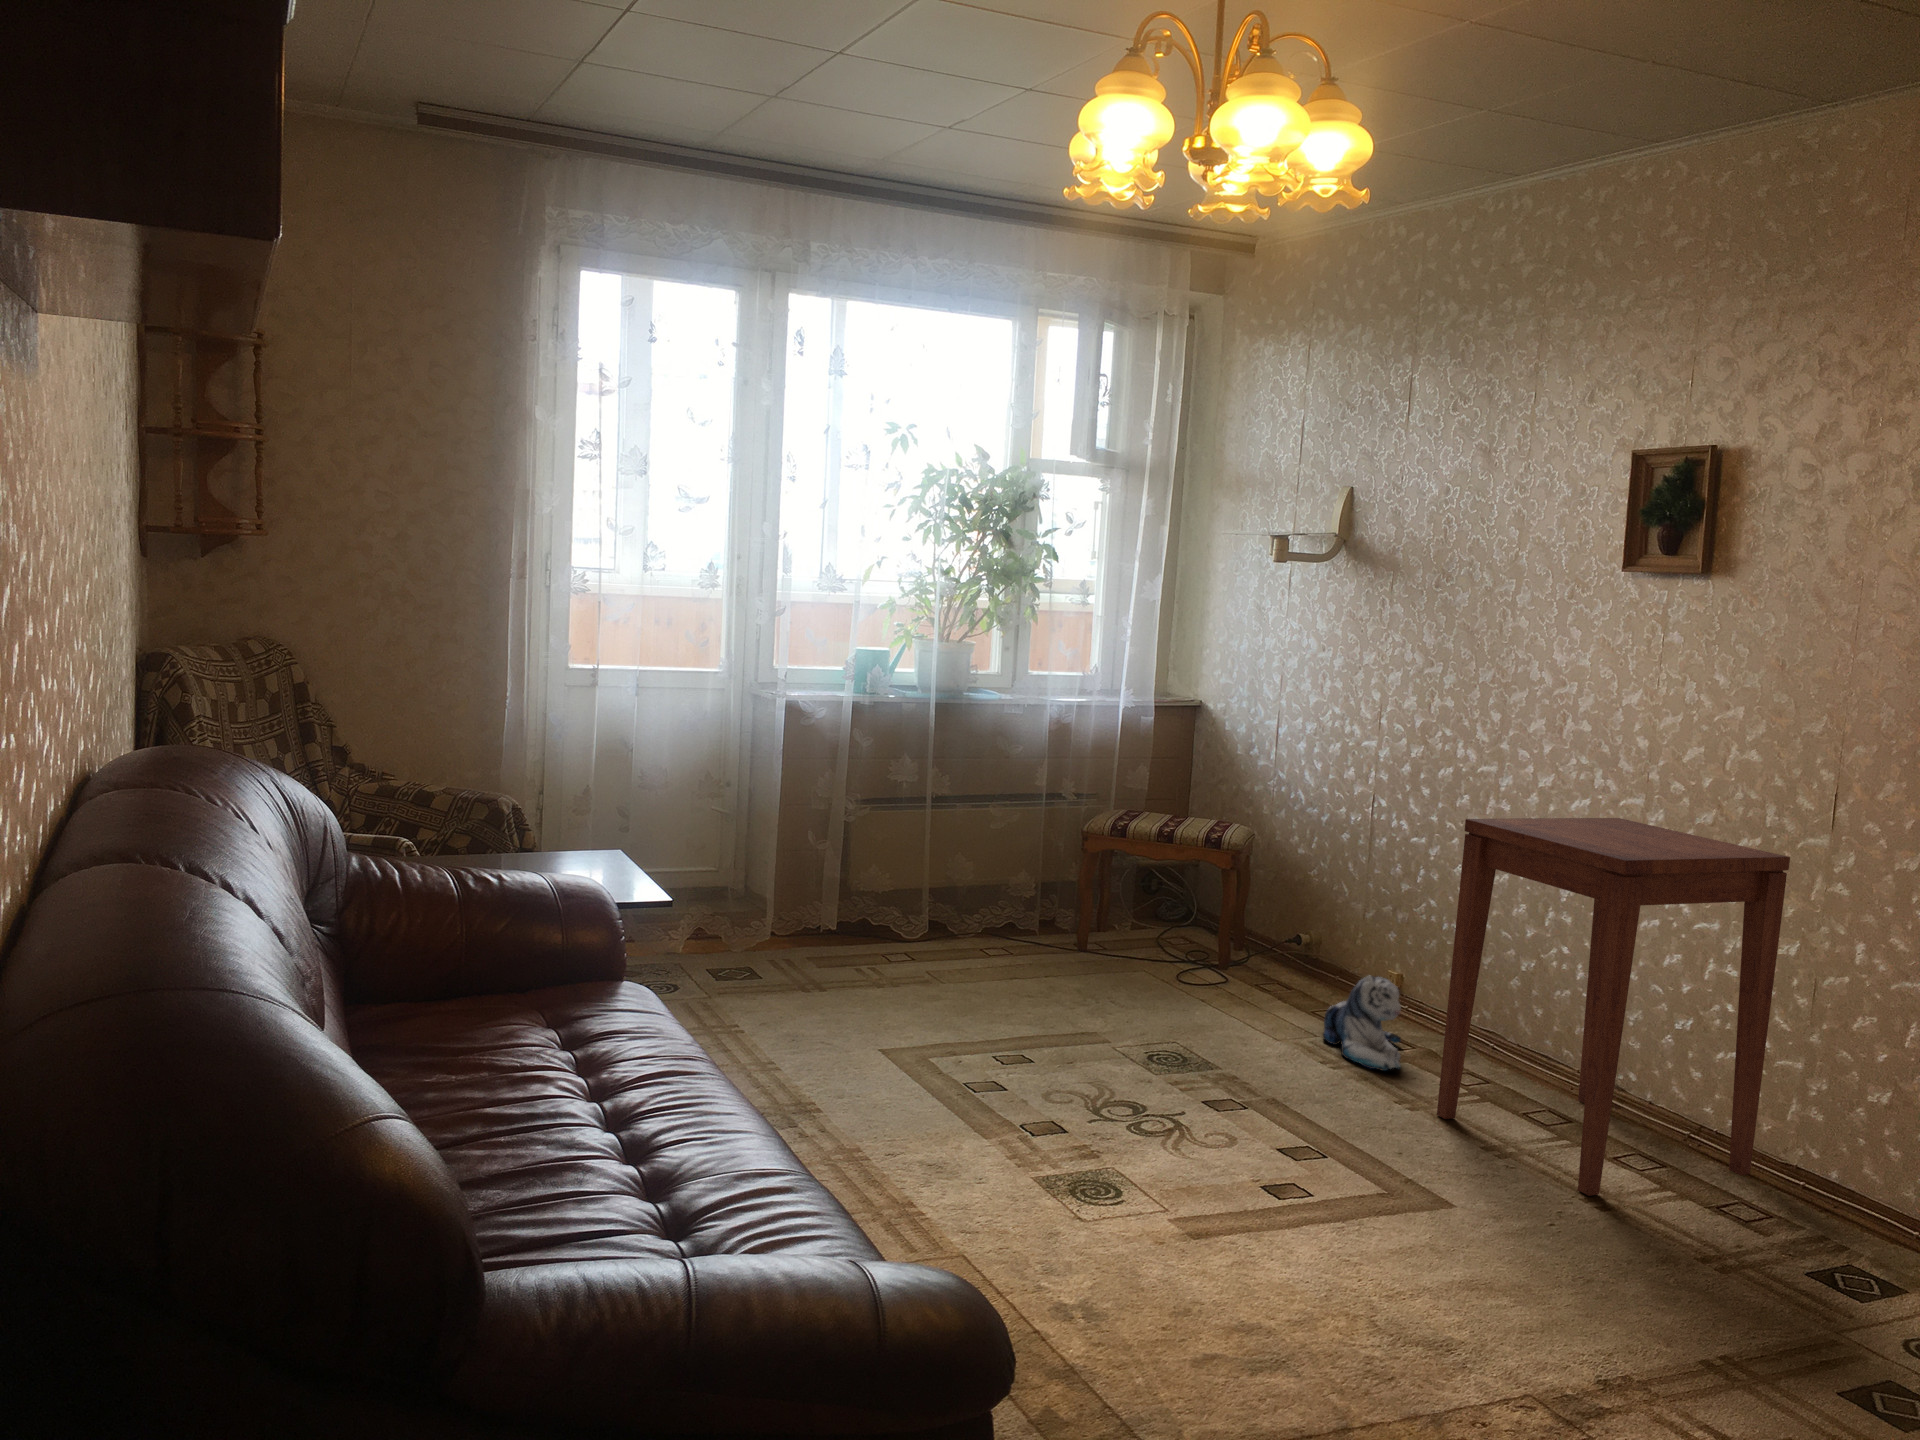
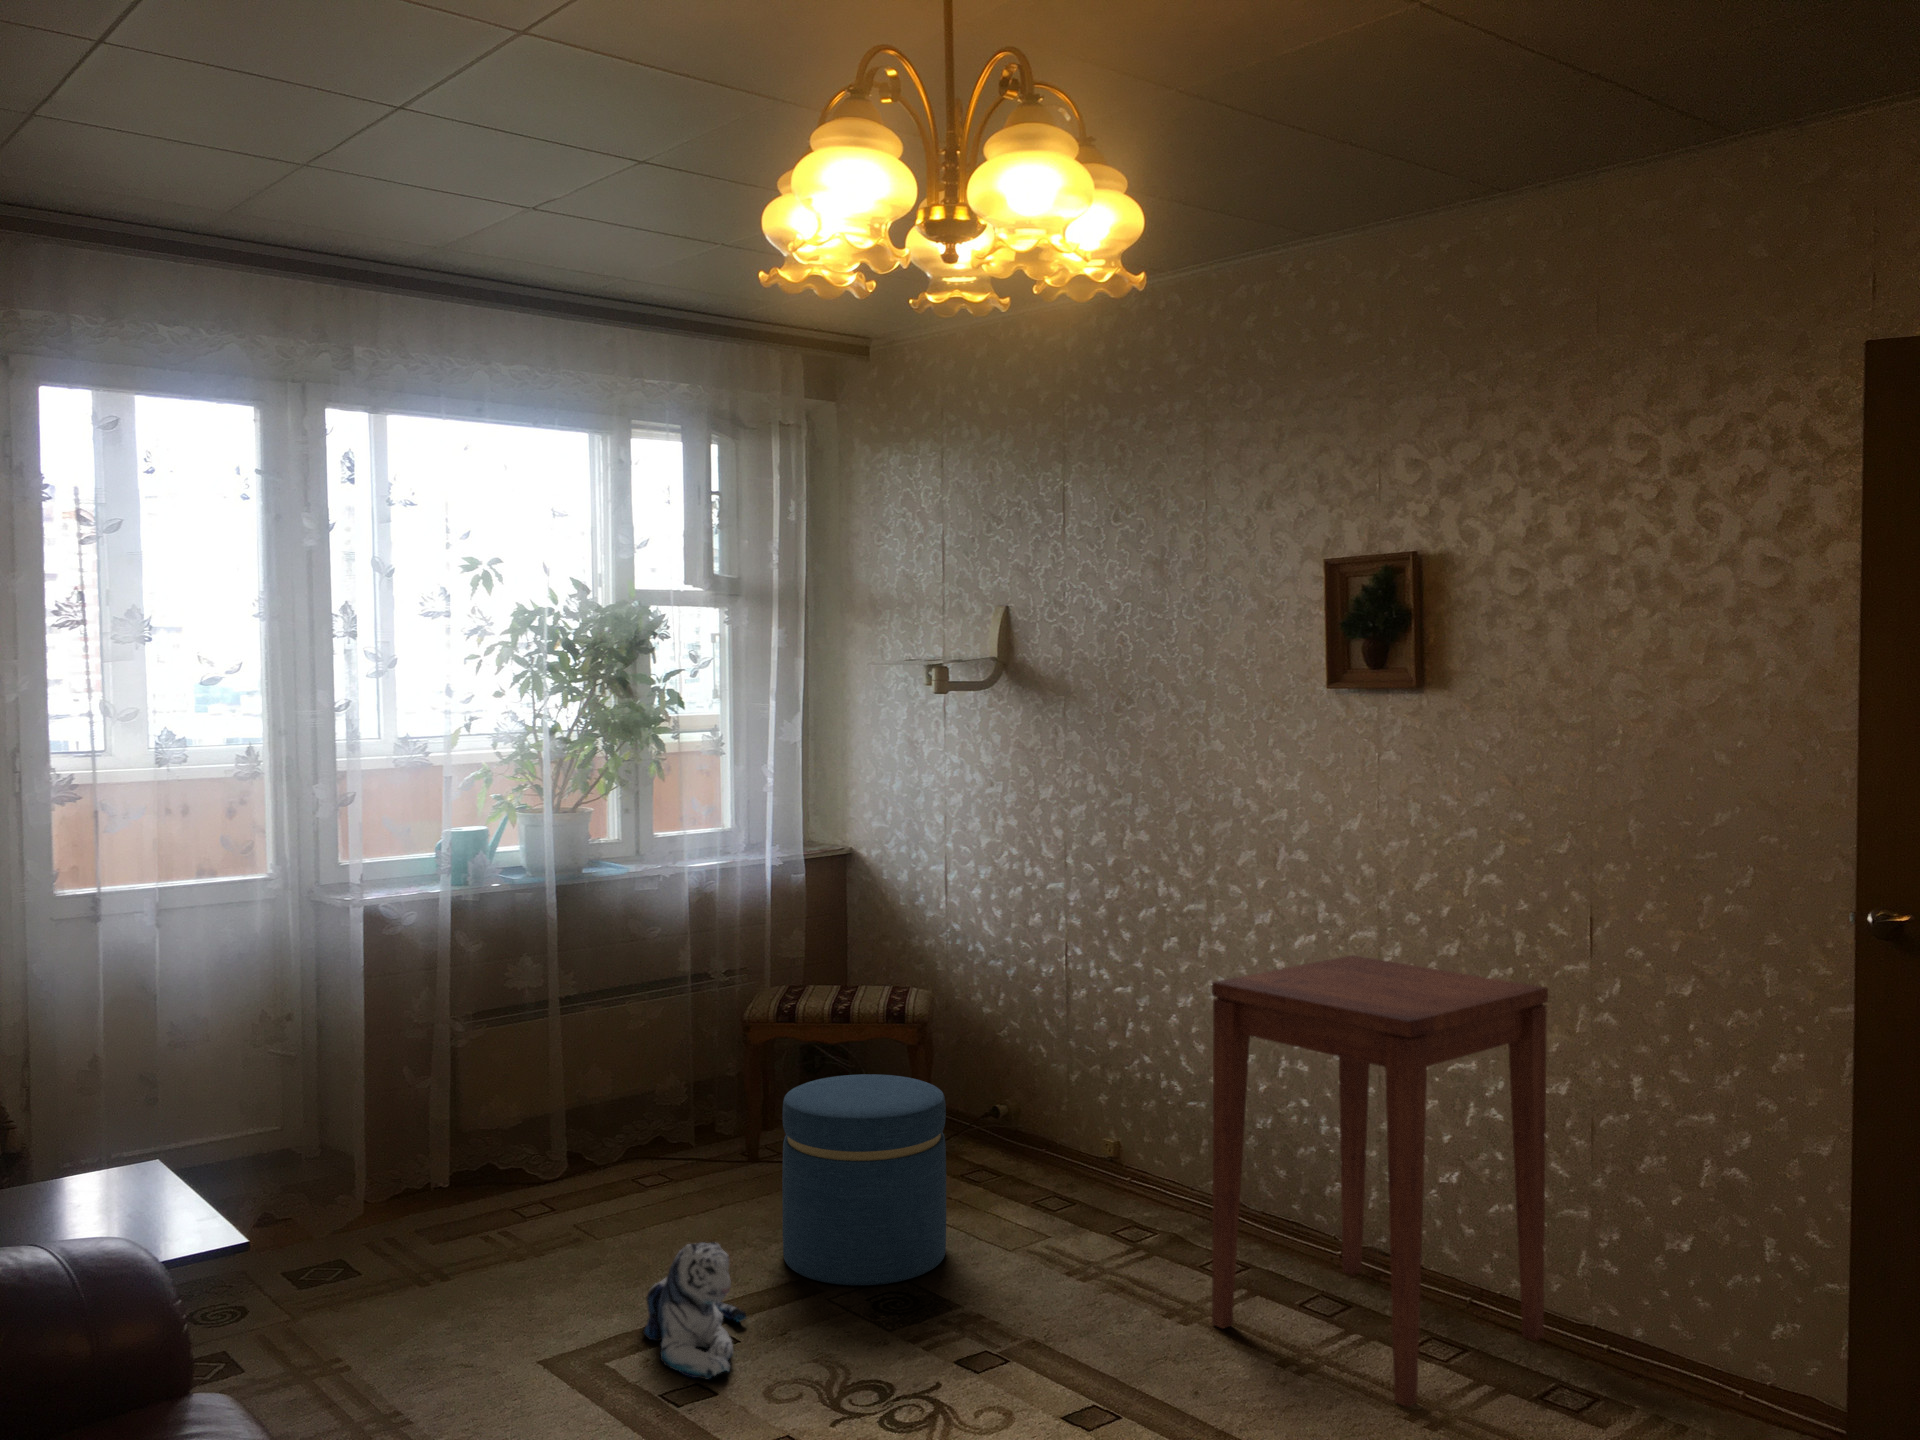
ottoman: none [1086,876,1233,1045] -> present [782,1074,946,1286]
plush toy: present [1323,976,1401,1071] -> present [643,1242,746,1379]

